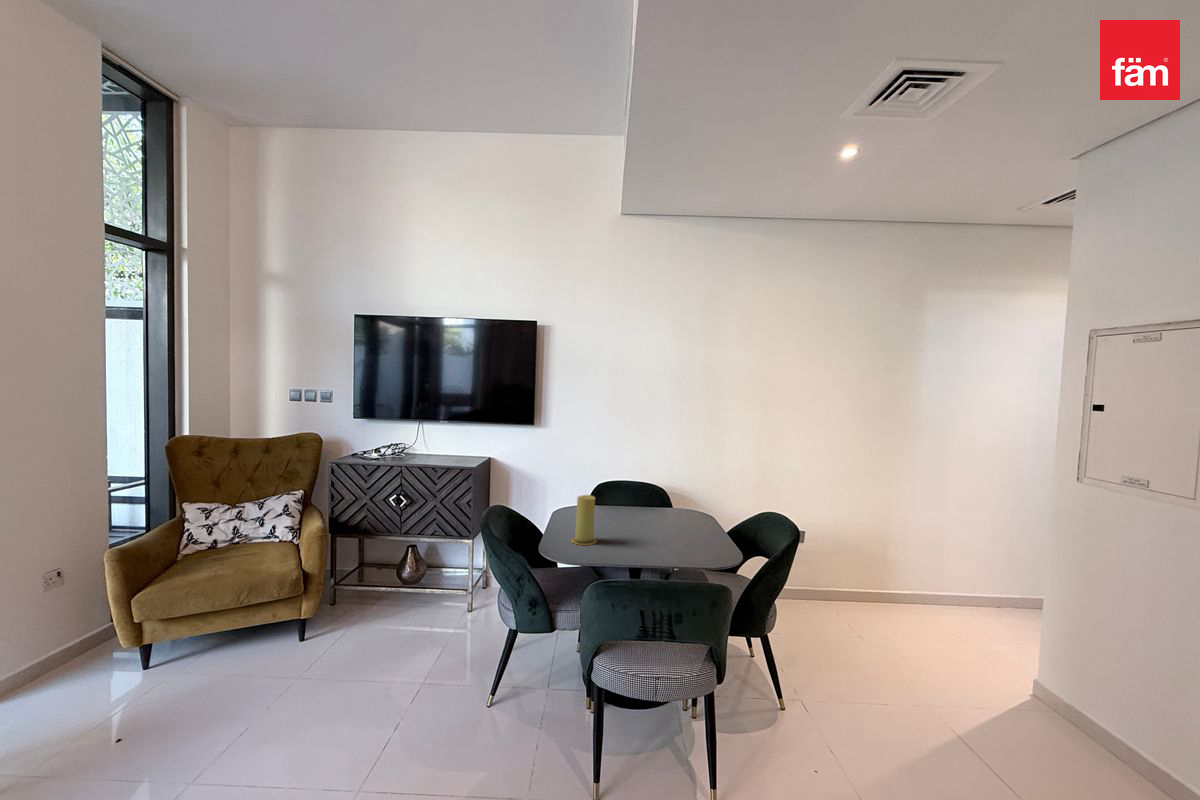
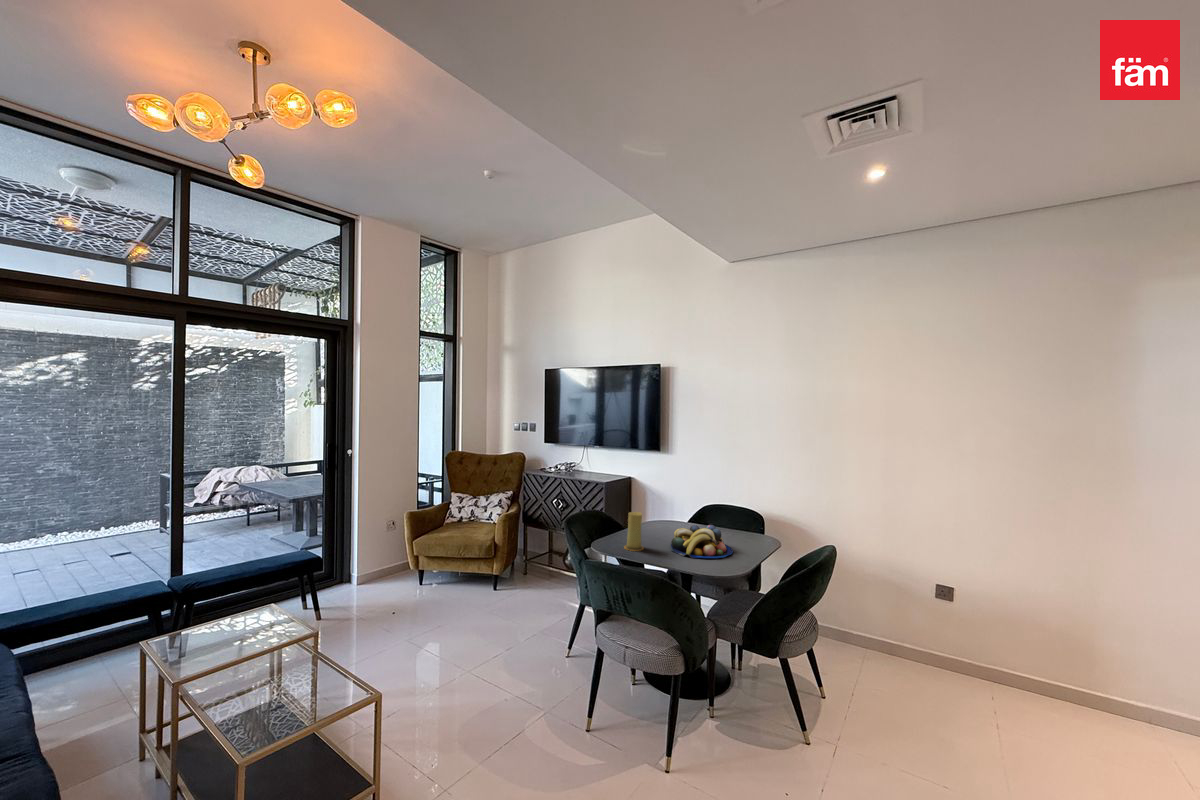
fruit bowl: none [616,499,688,540] -> present [671,525,733,558]

